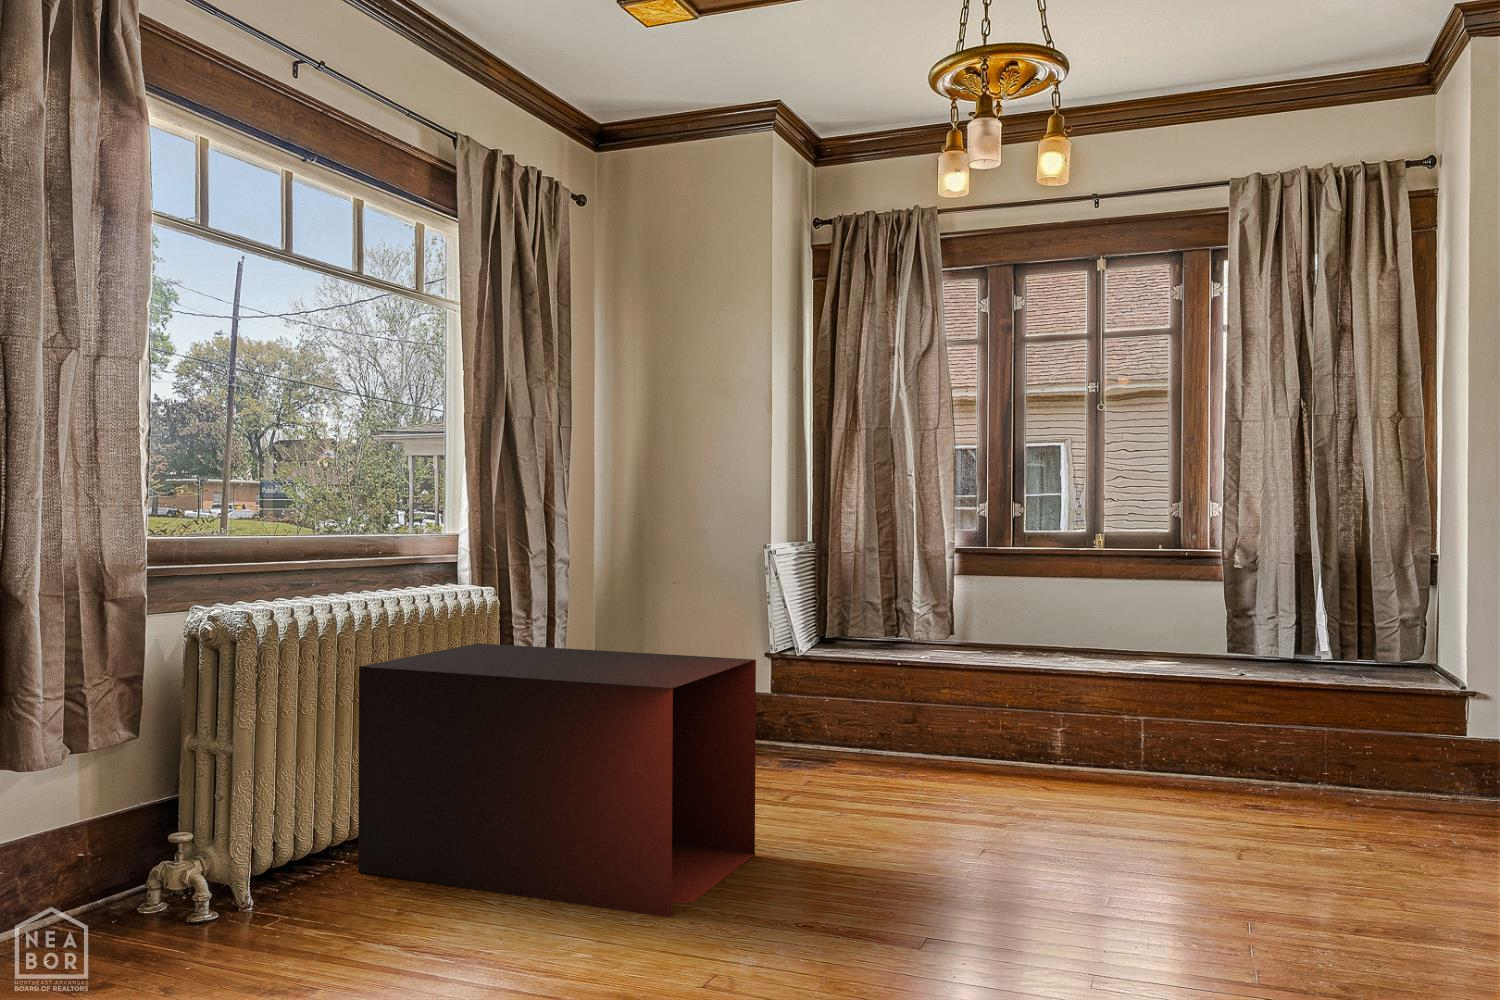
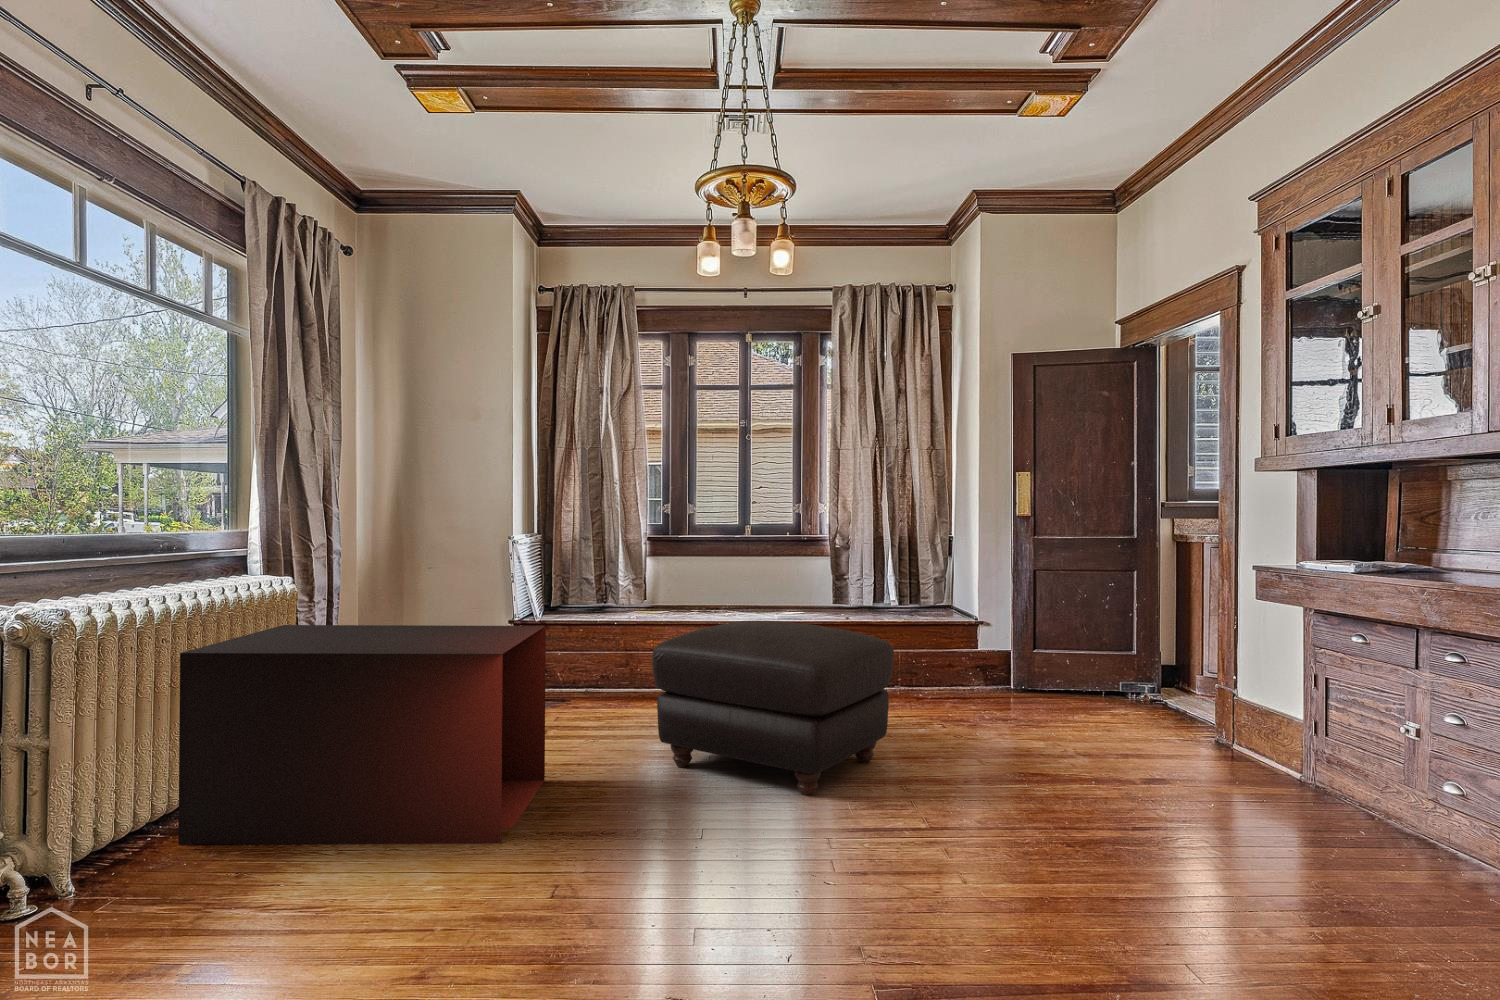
ottoman: none [896,669,1249,917] -> present [652,621,894,796]

